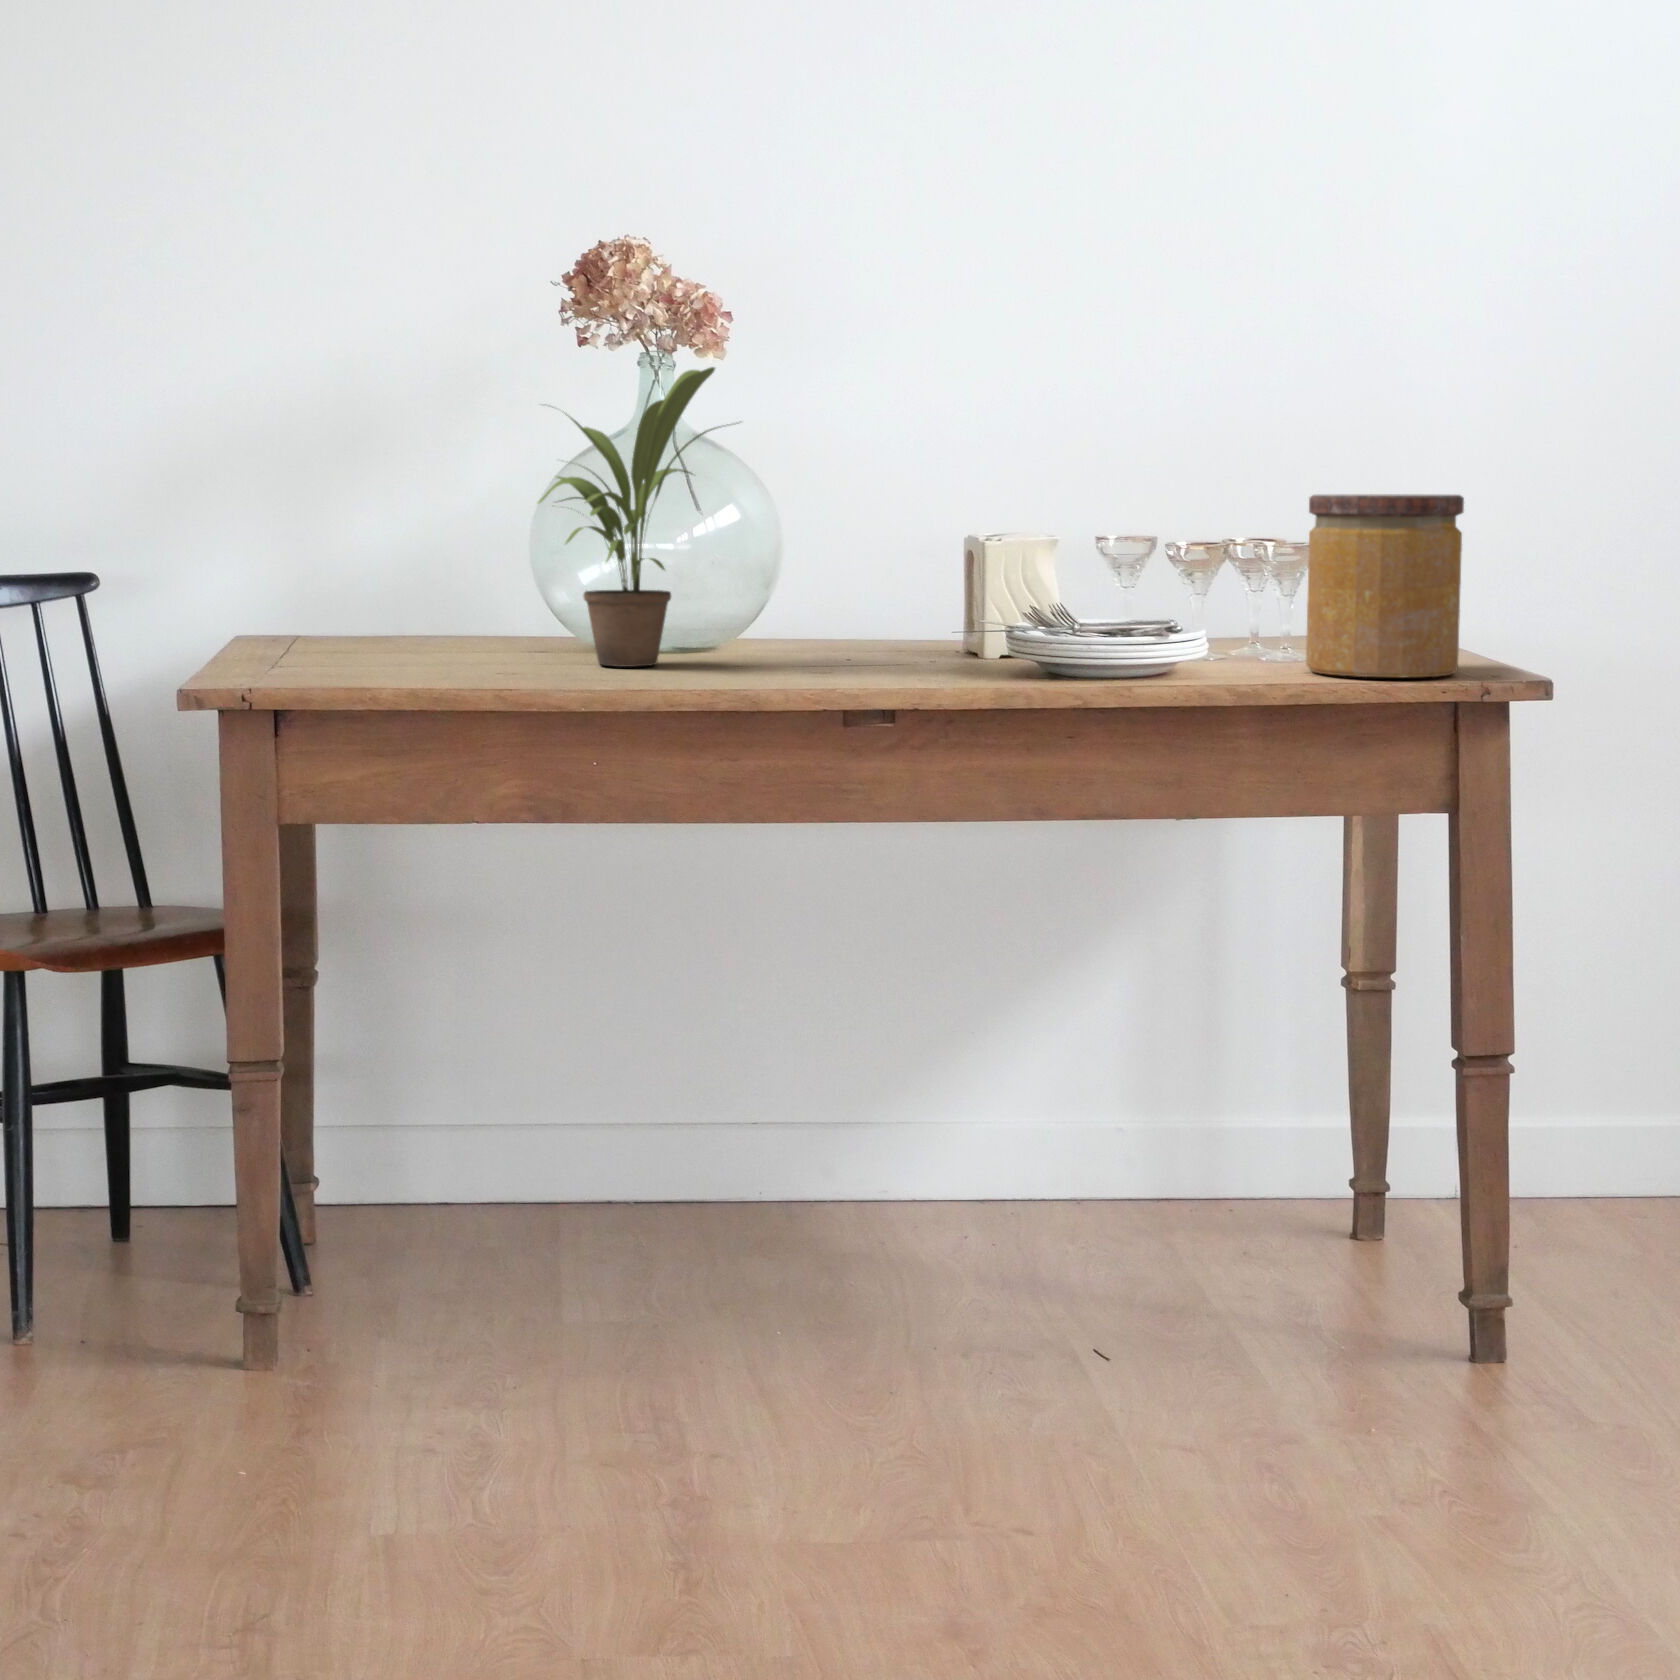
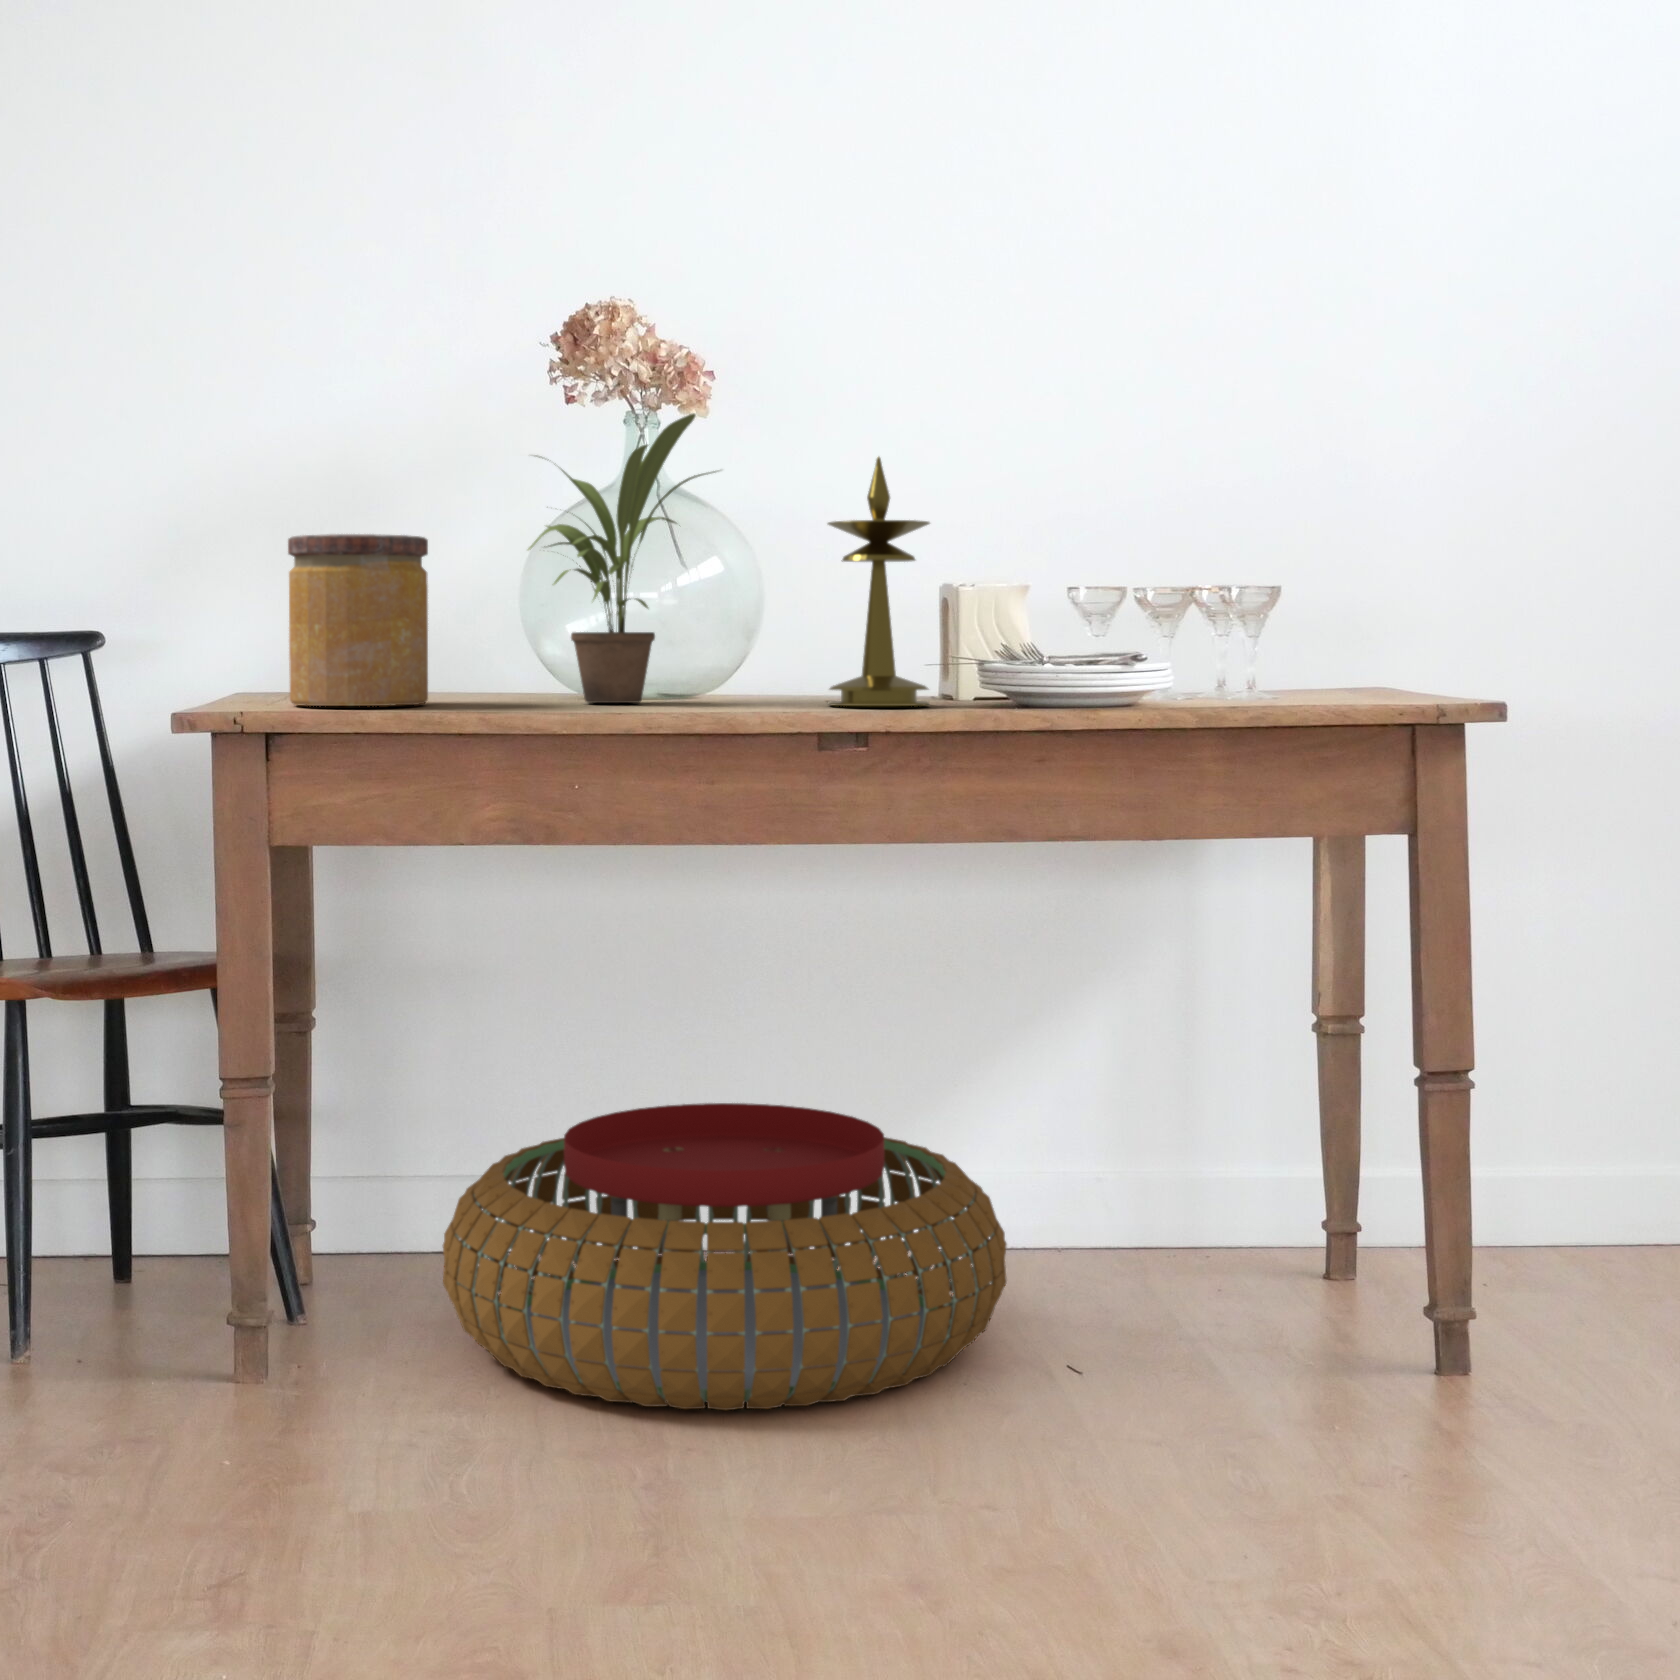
candlestick: none [851,409,961,674] -> present [828,457,930,706]
jar: present [1306,494,1464,677] -> present [288,534,428,706]
pouf: none [453,1065,1031,1399] -> present [443,1103,1007,1410]

